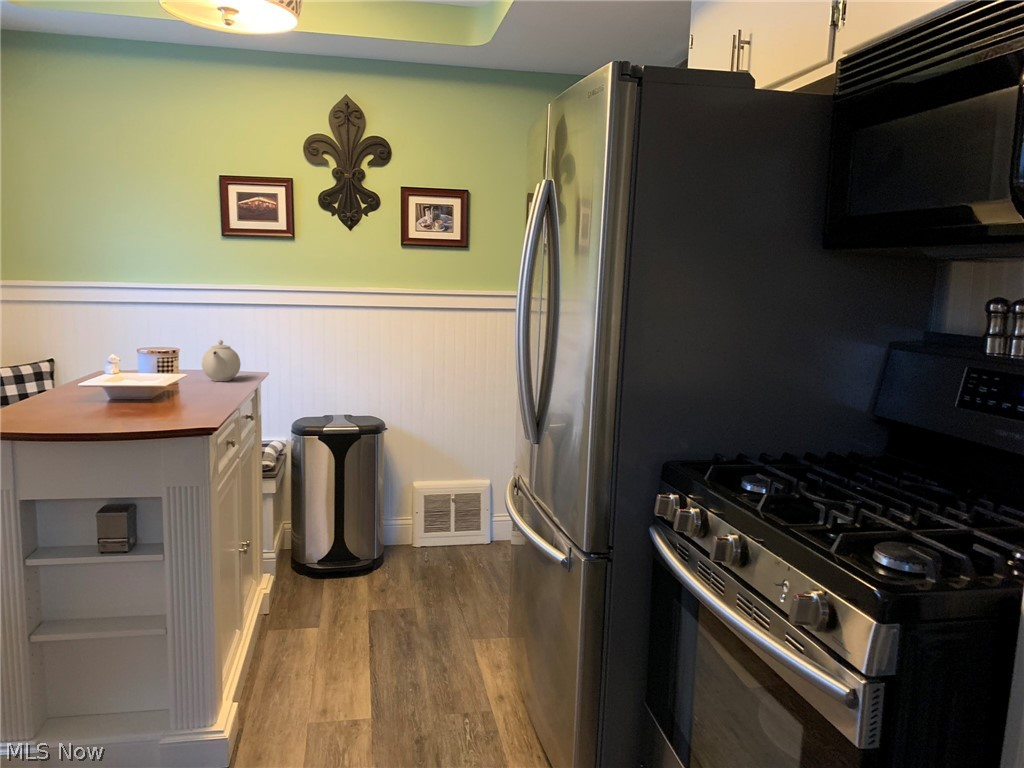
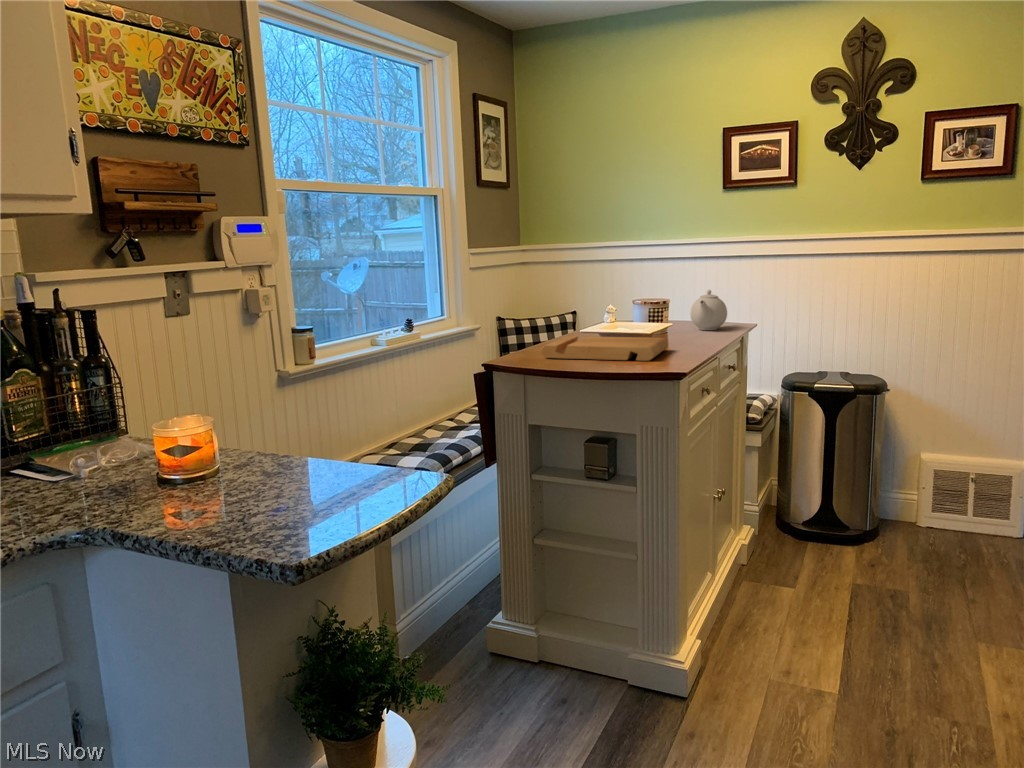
cutting board: none [34,392,187,421] -> present [541,336,668,361]

